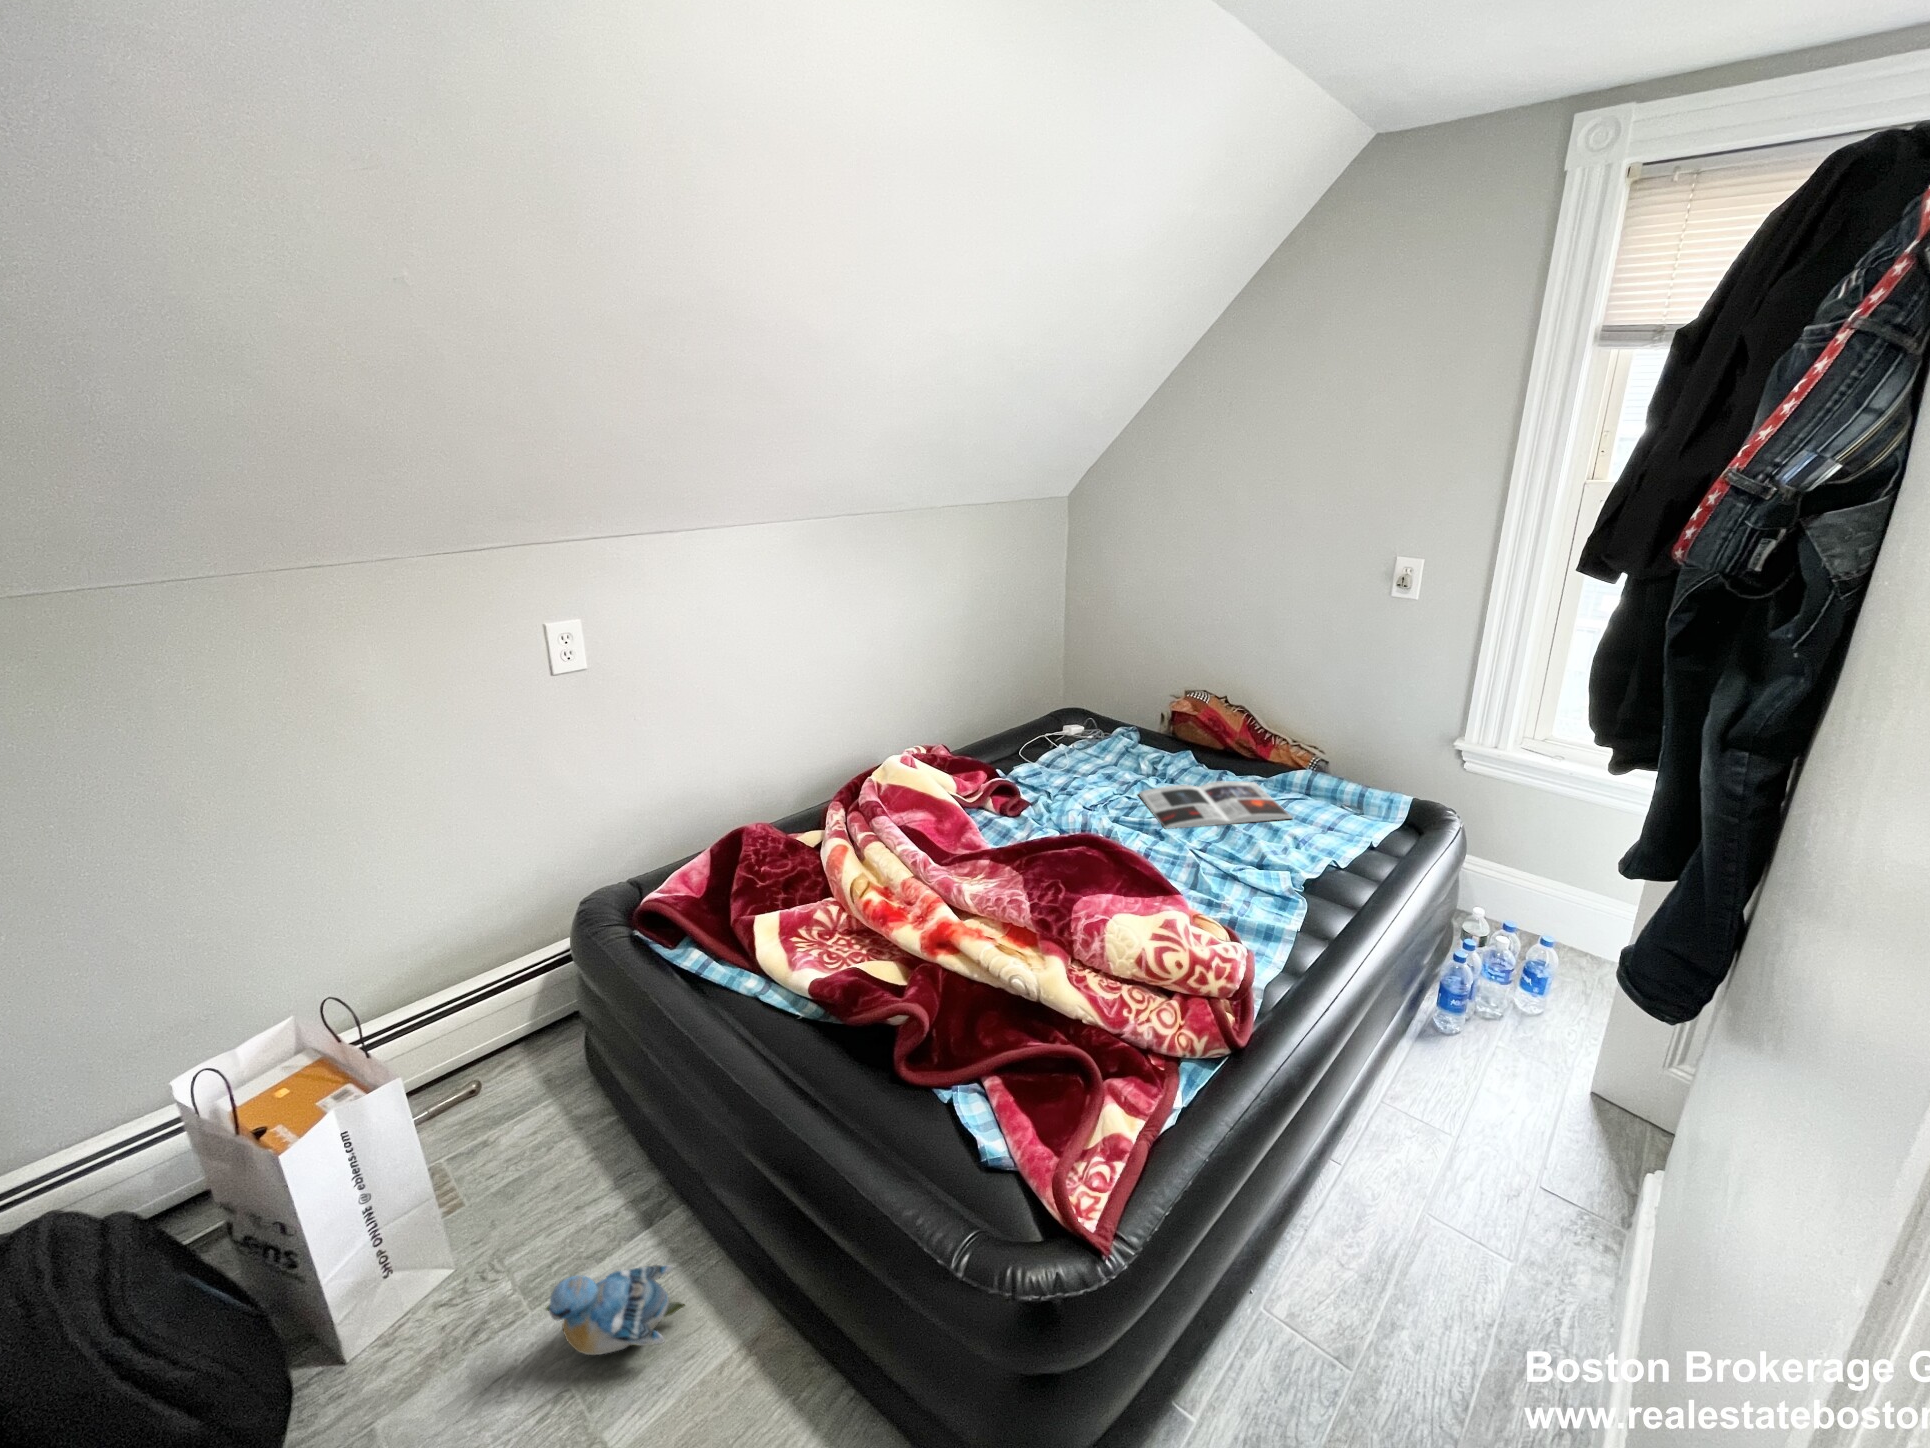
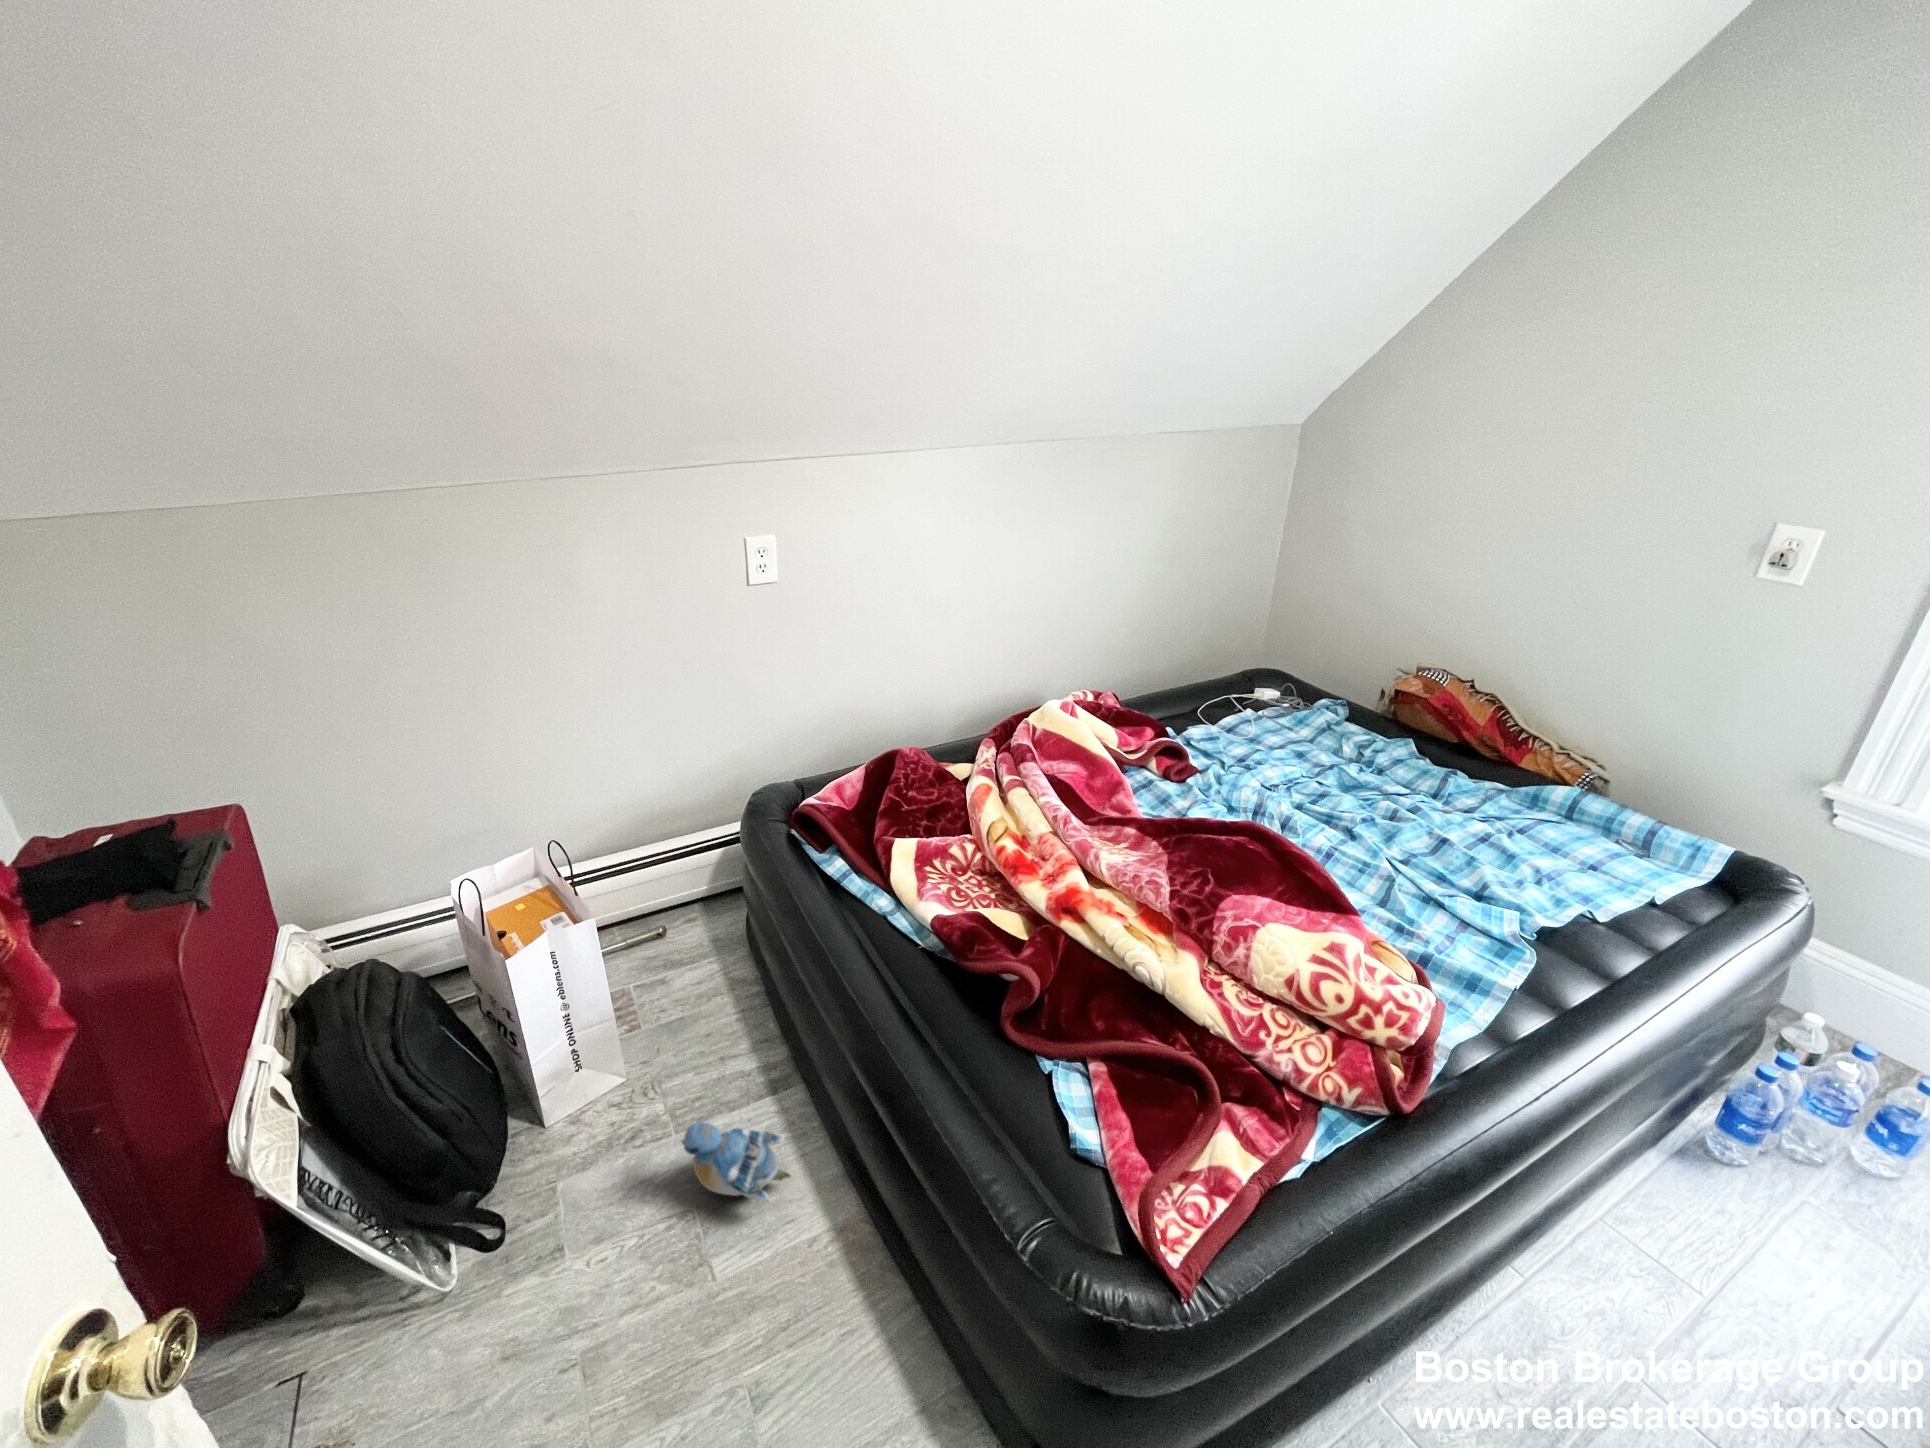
magazine: present [1139,781,1292,829] -> none [1336,777,1541,847]

